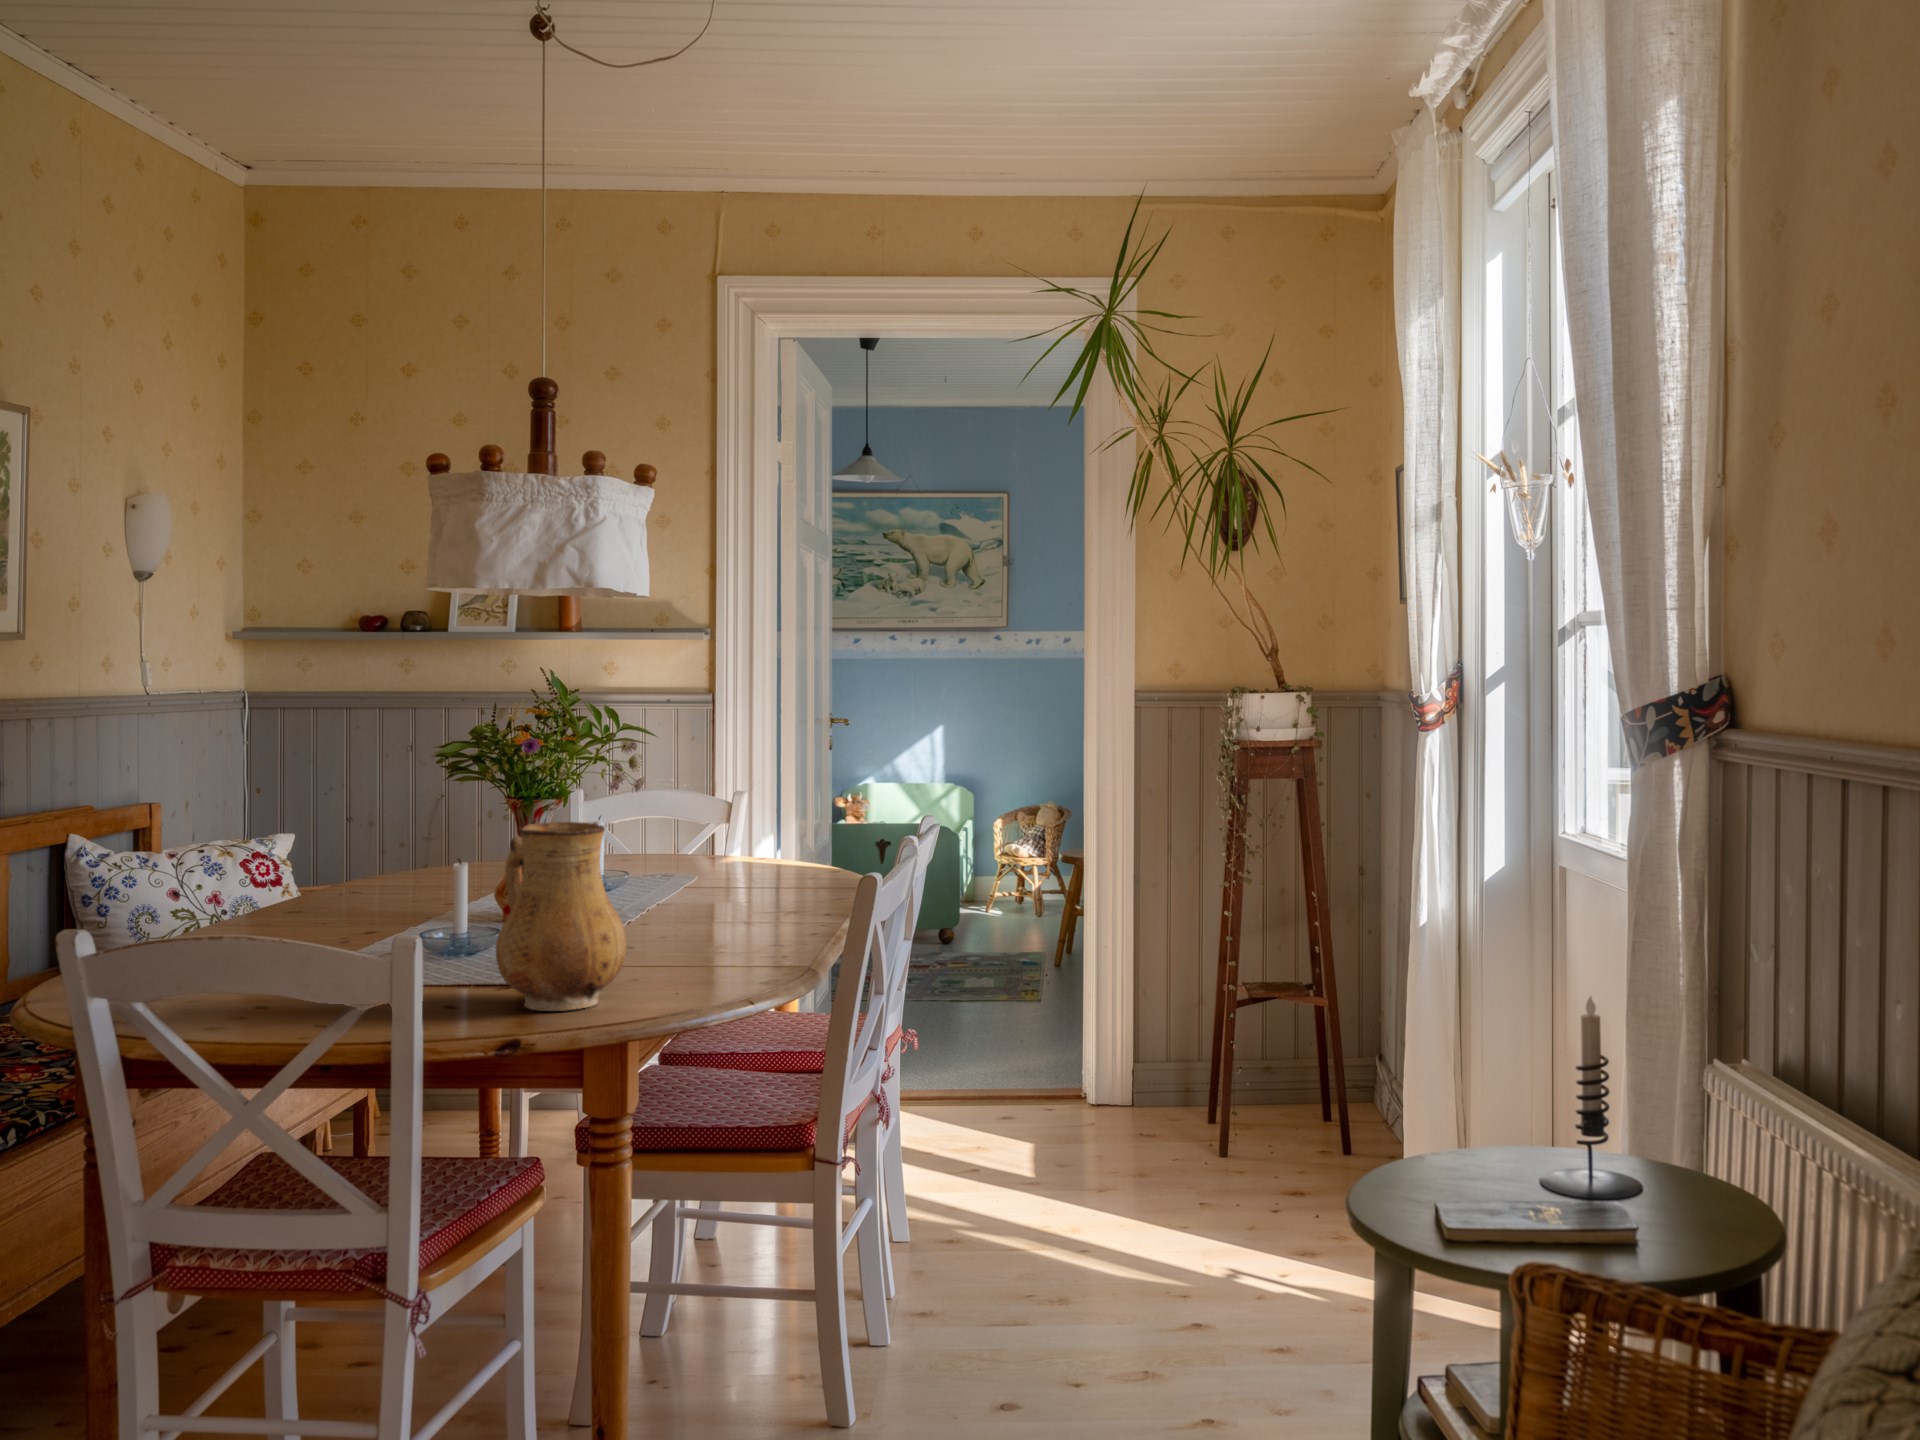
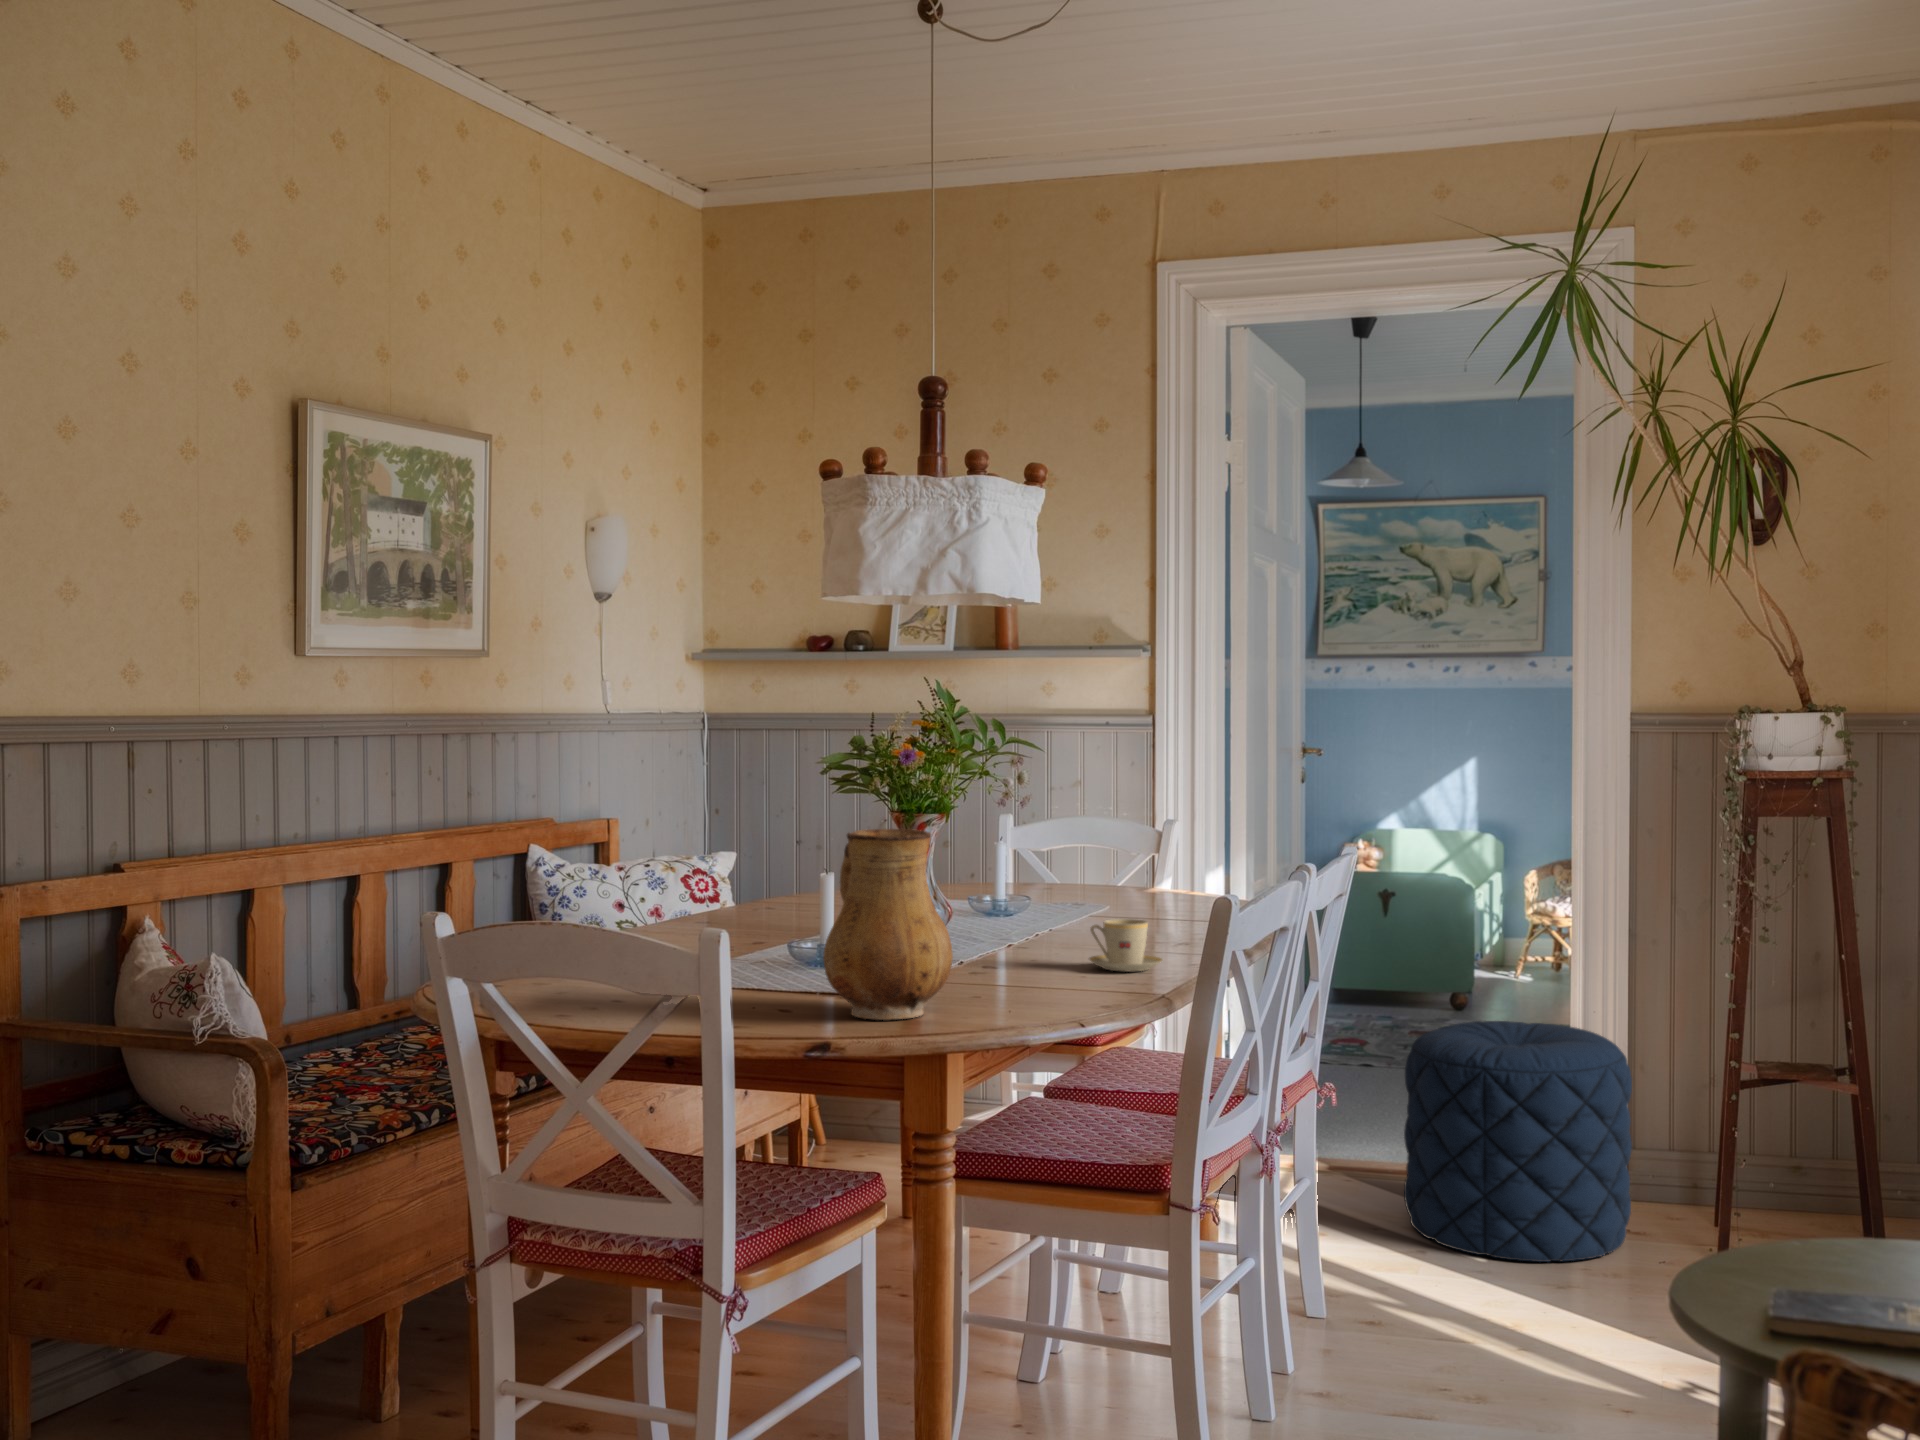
teacup: none [727,896,797,946] -> present [1089,919,1162,972]
pouf: none [960,963,1149,1172] -> present [1404,1021,1632,1262]

